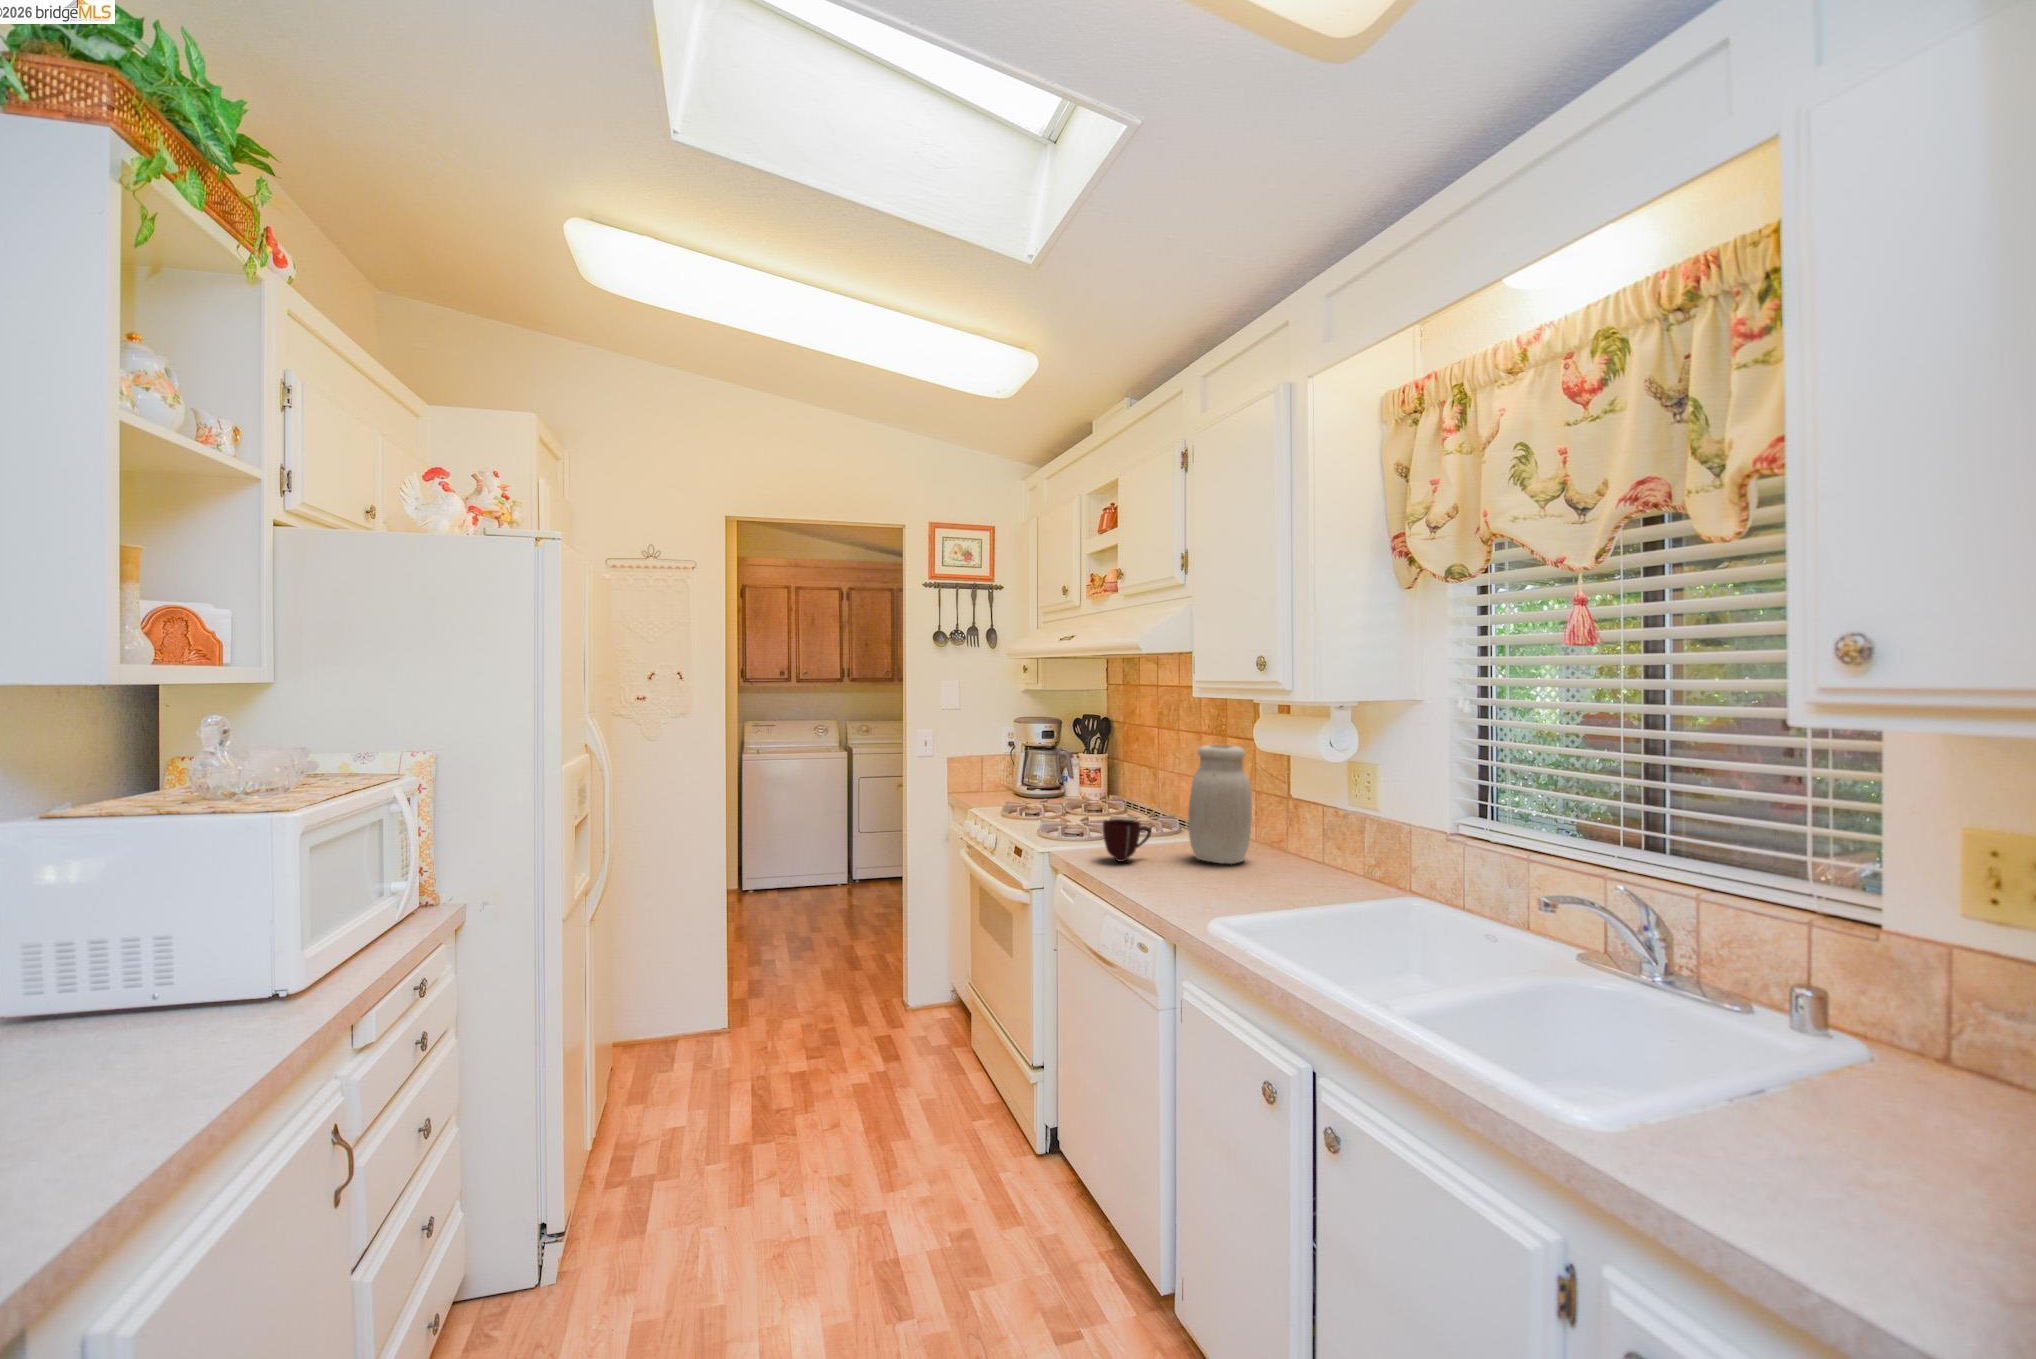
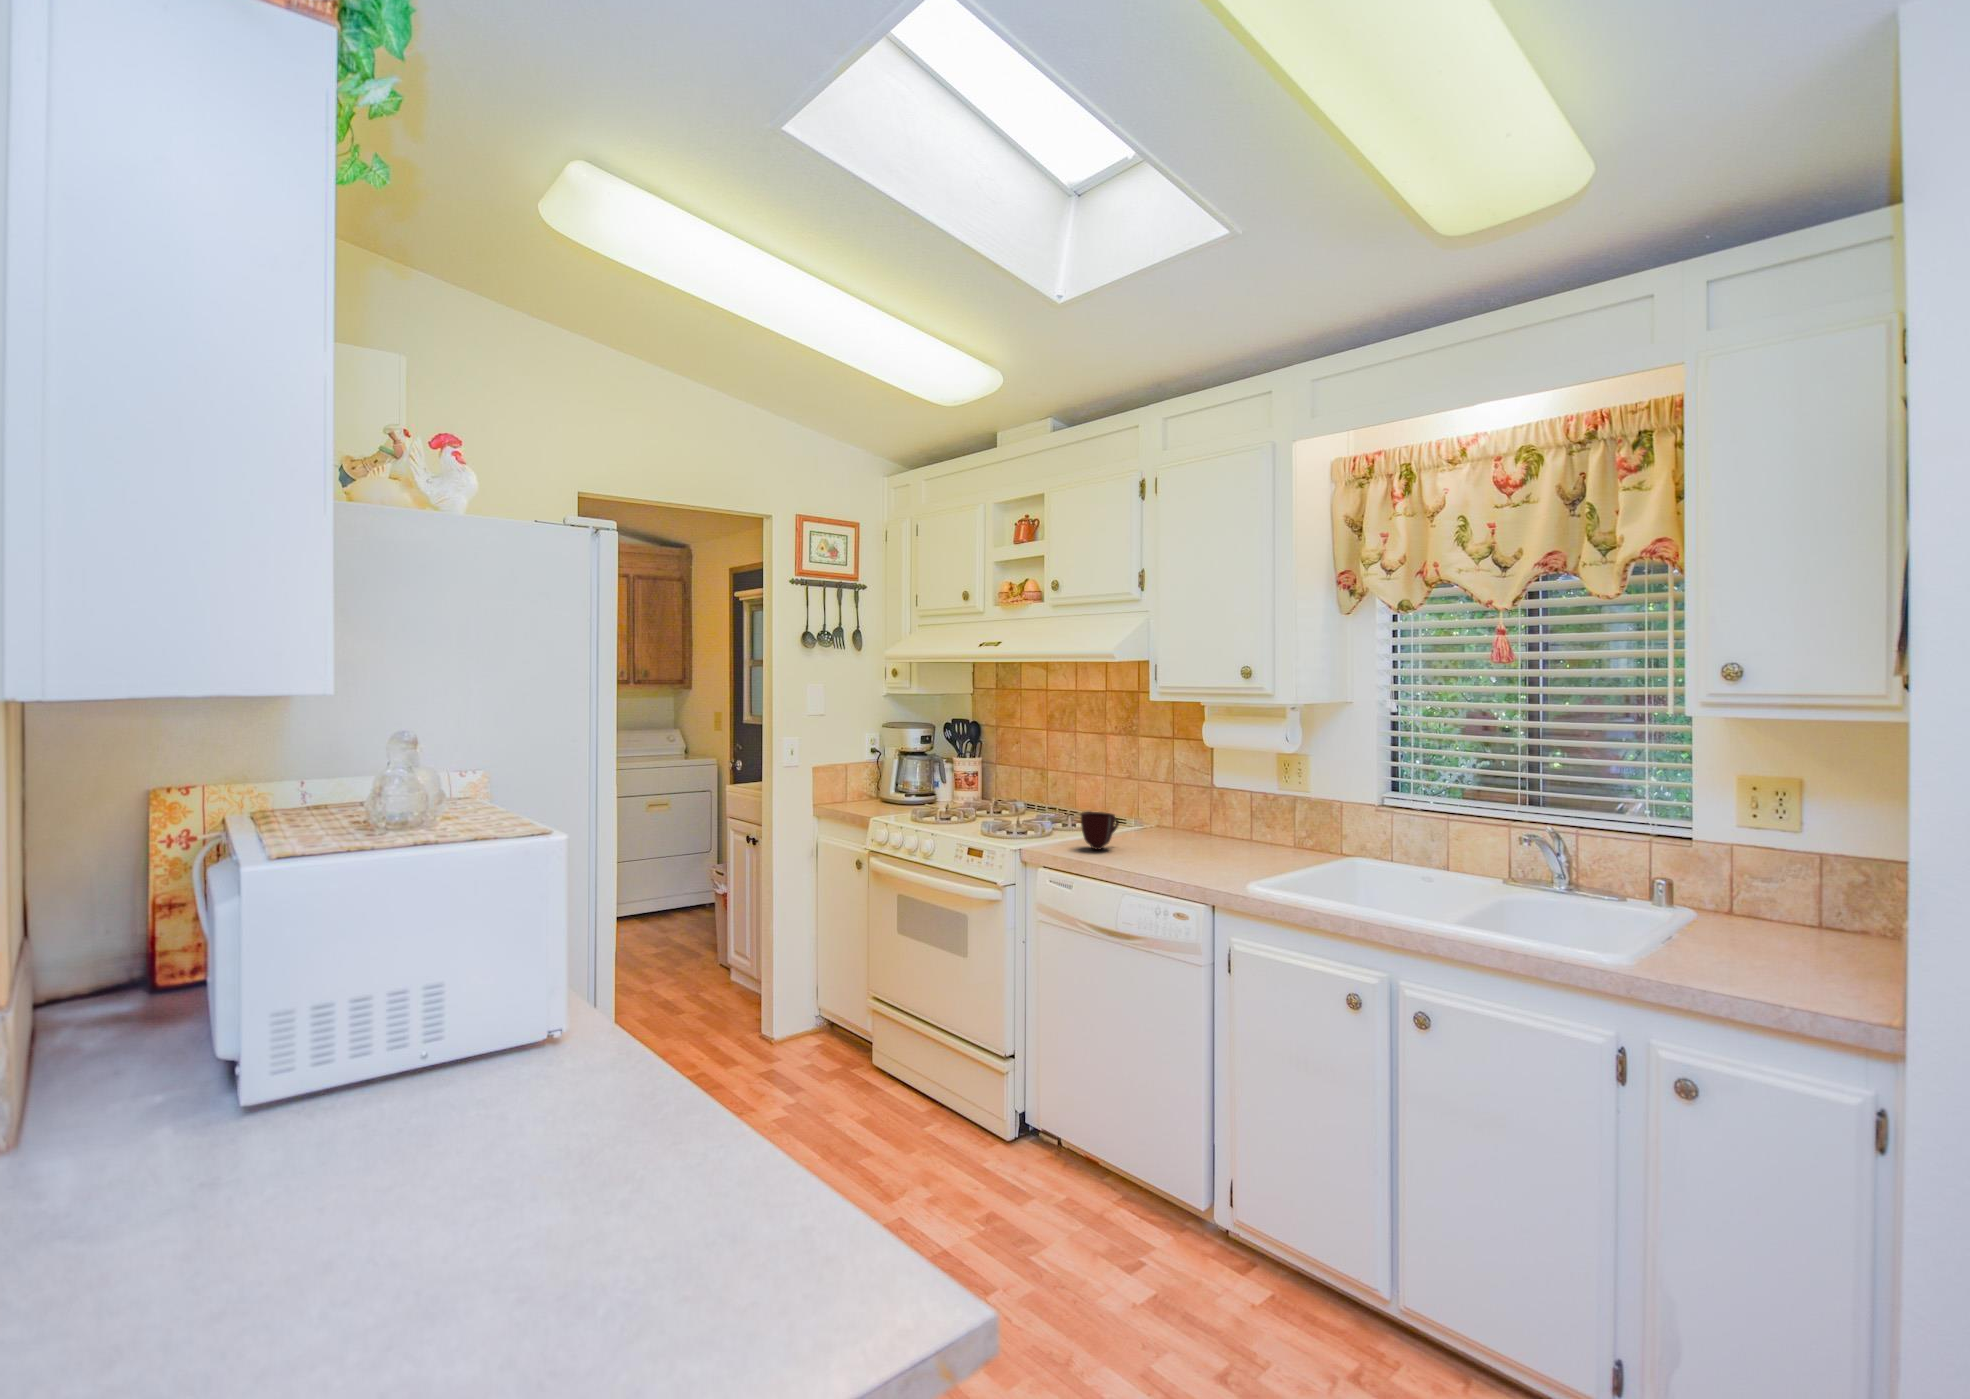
jar: present [1188,745,1252,864] -> none [1147,742,1204,845]

